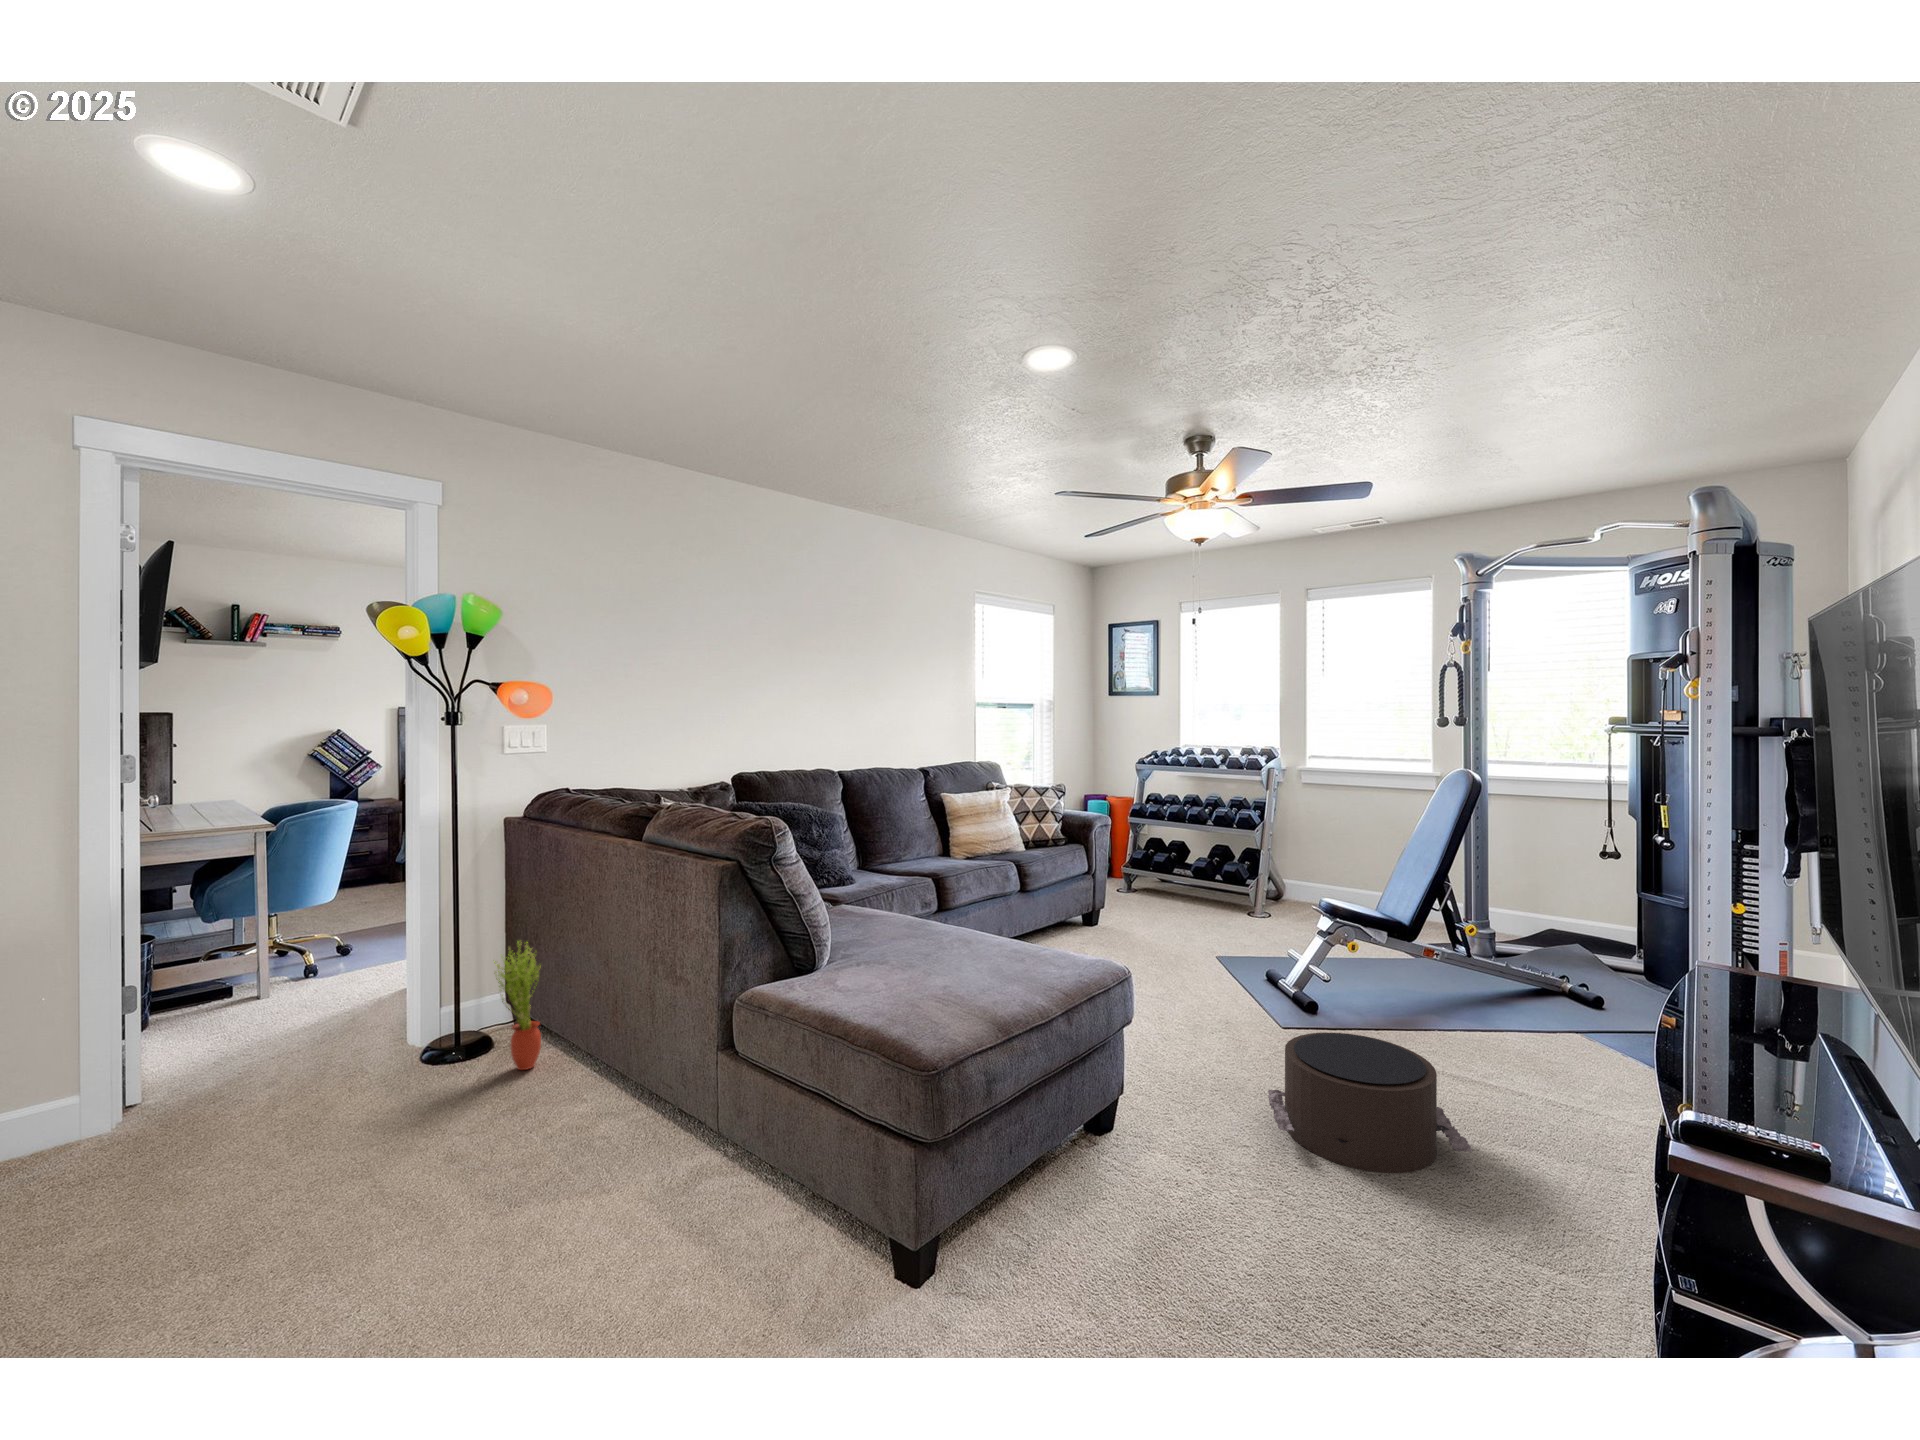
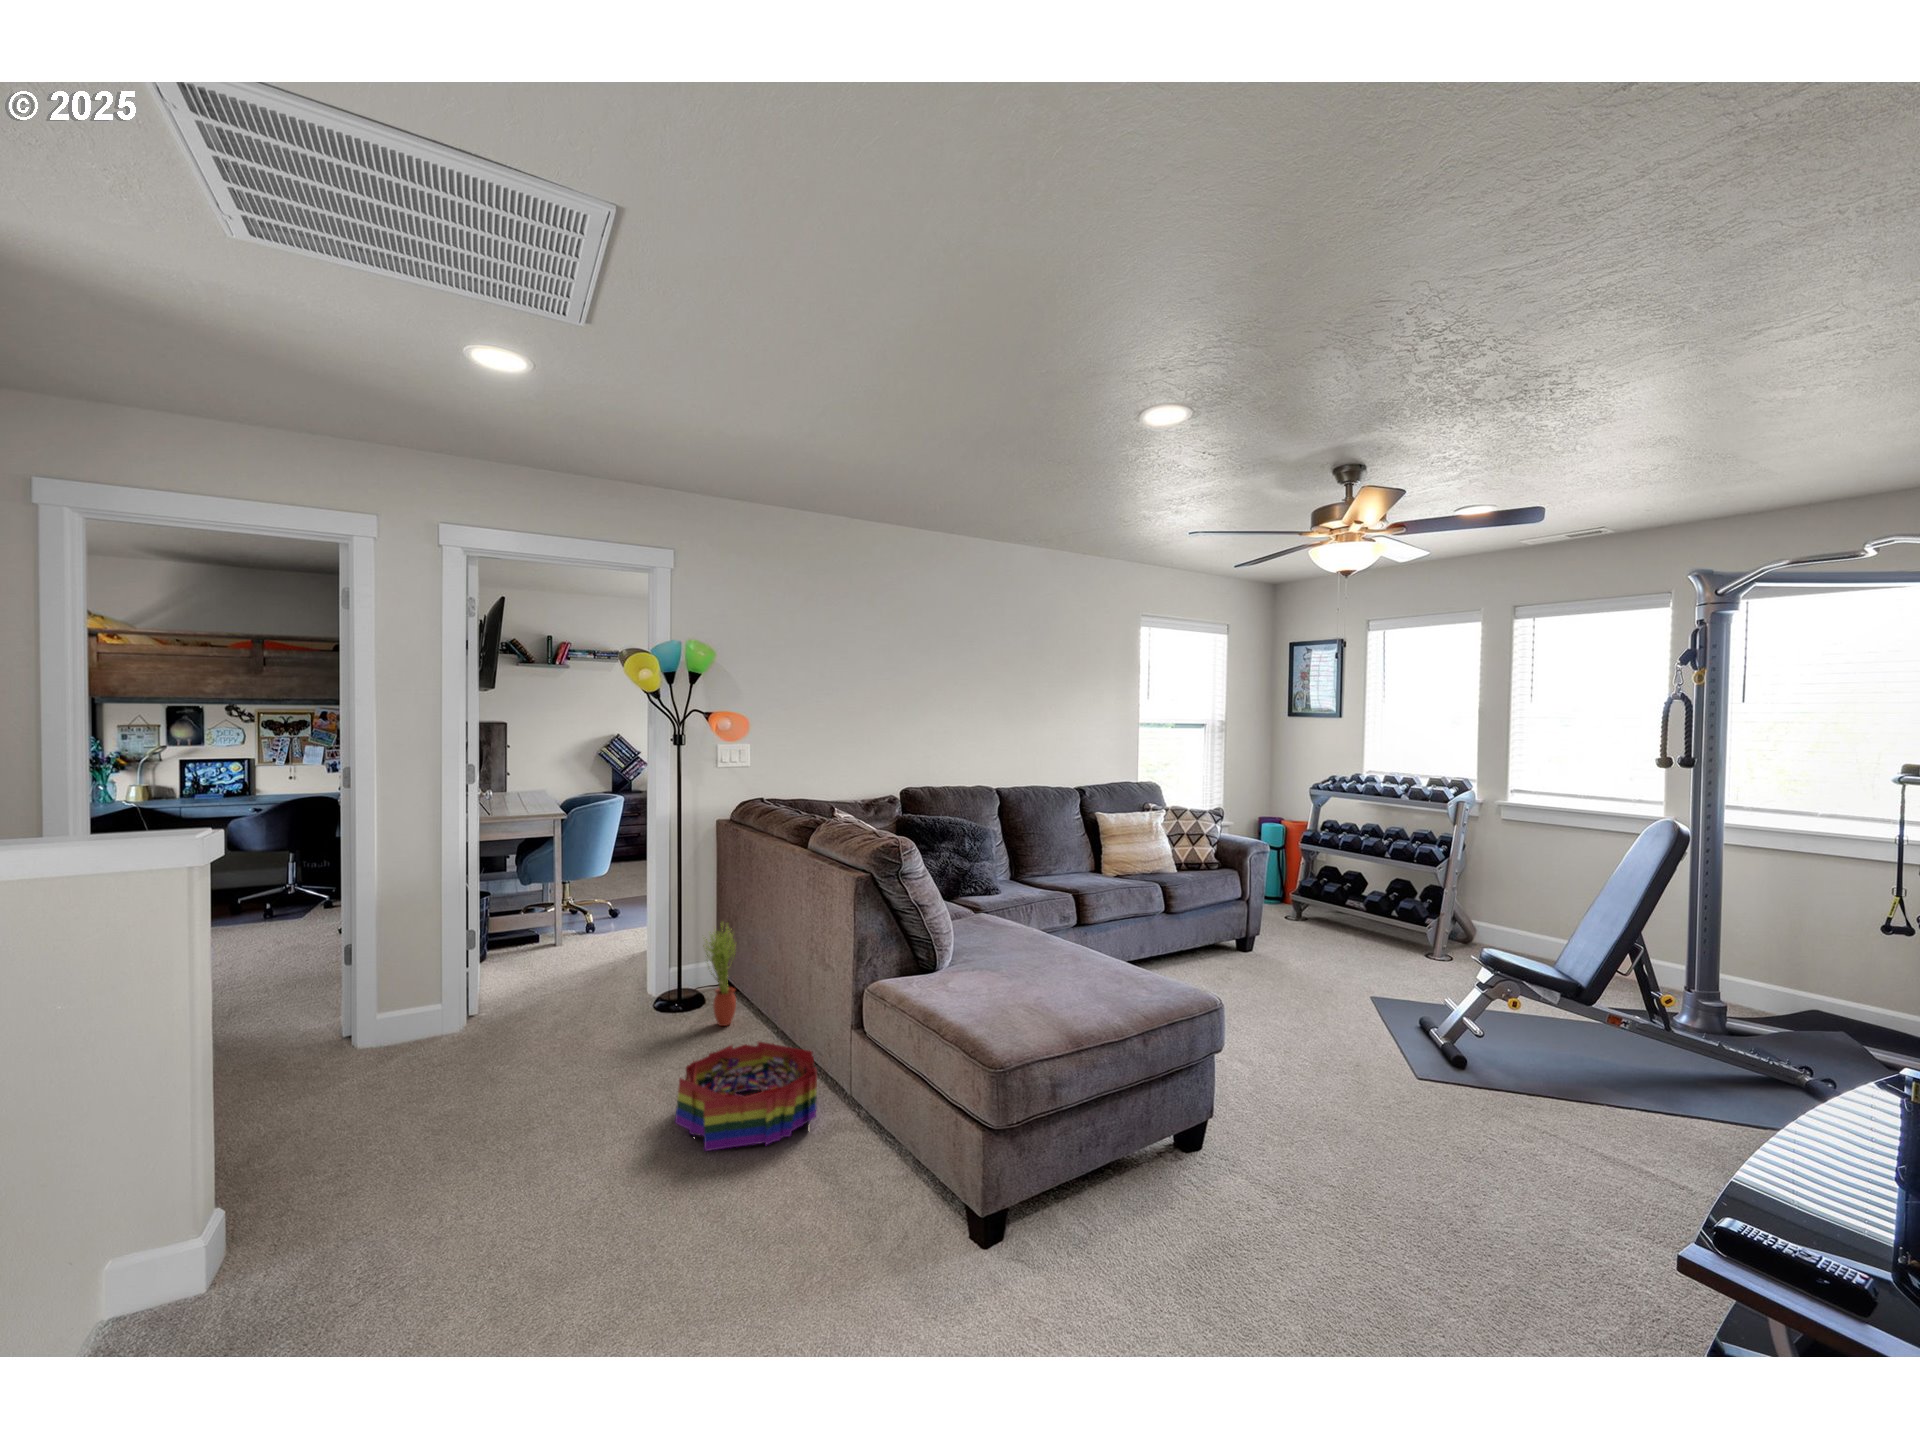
pouf: present [1268,1032,1472,1173] -> none [1356,1085,1563,1235]
storage bin: none [478,1082,673,1236] -> present [675,1042,817,1151]

